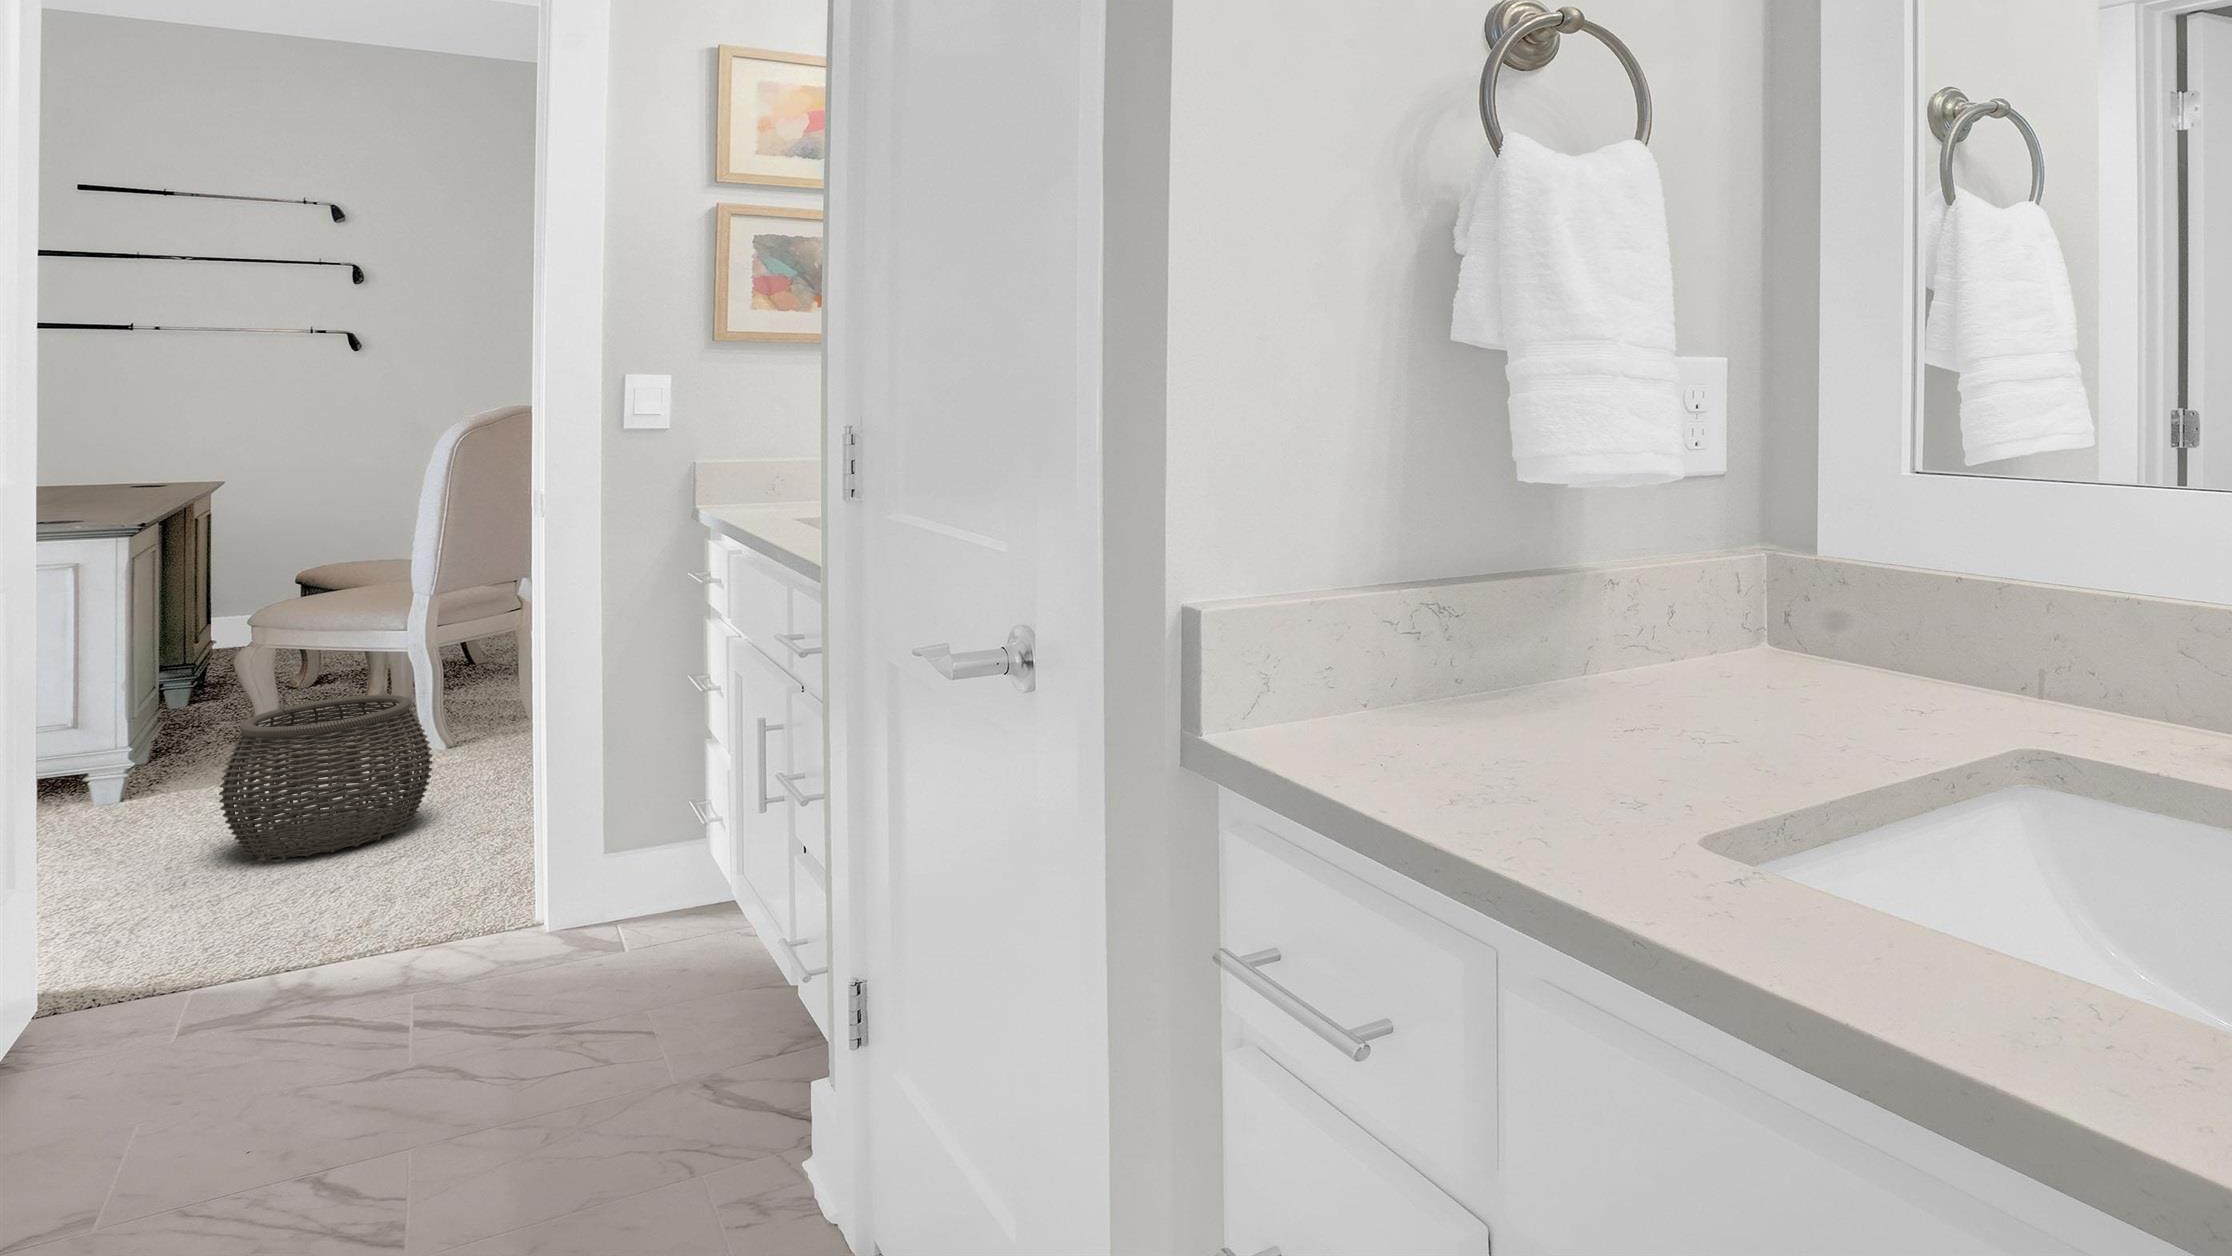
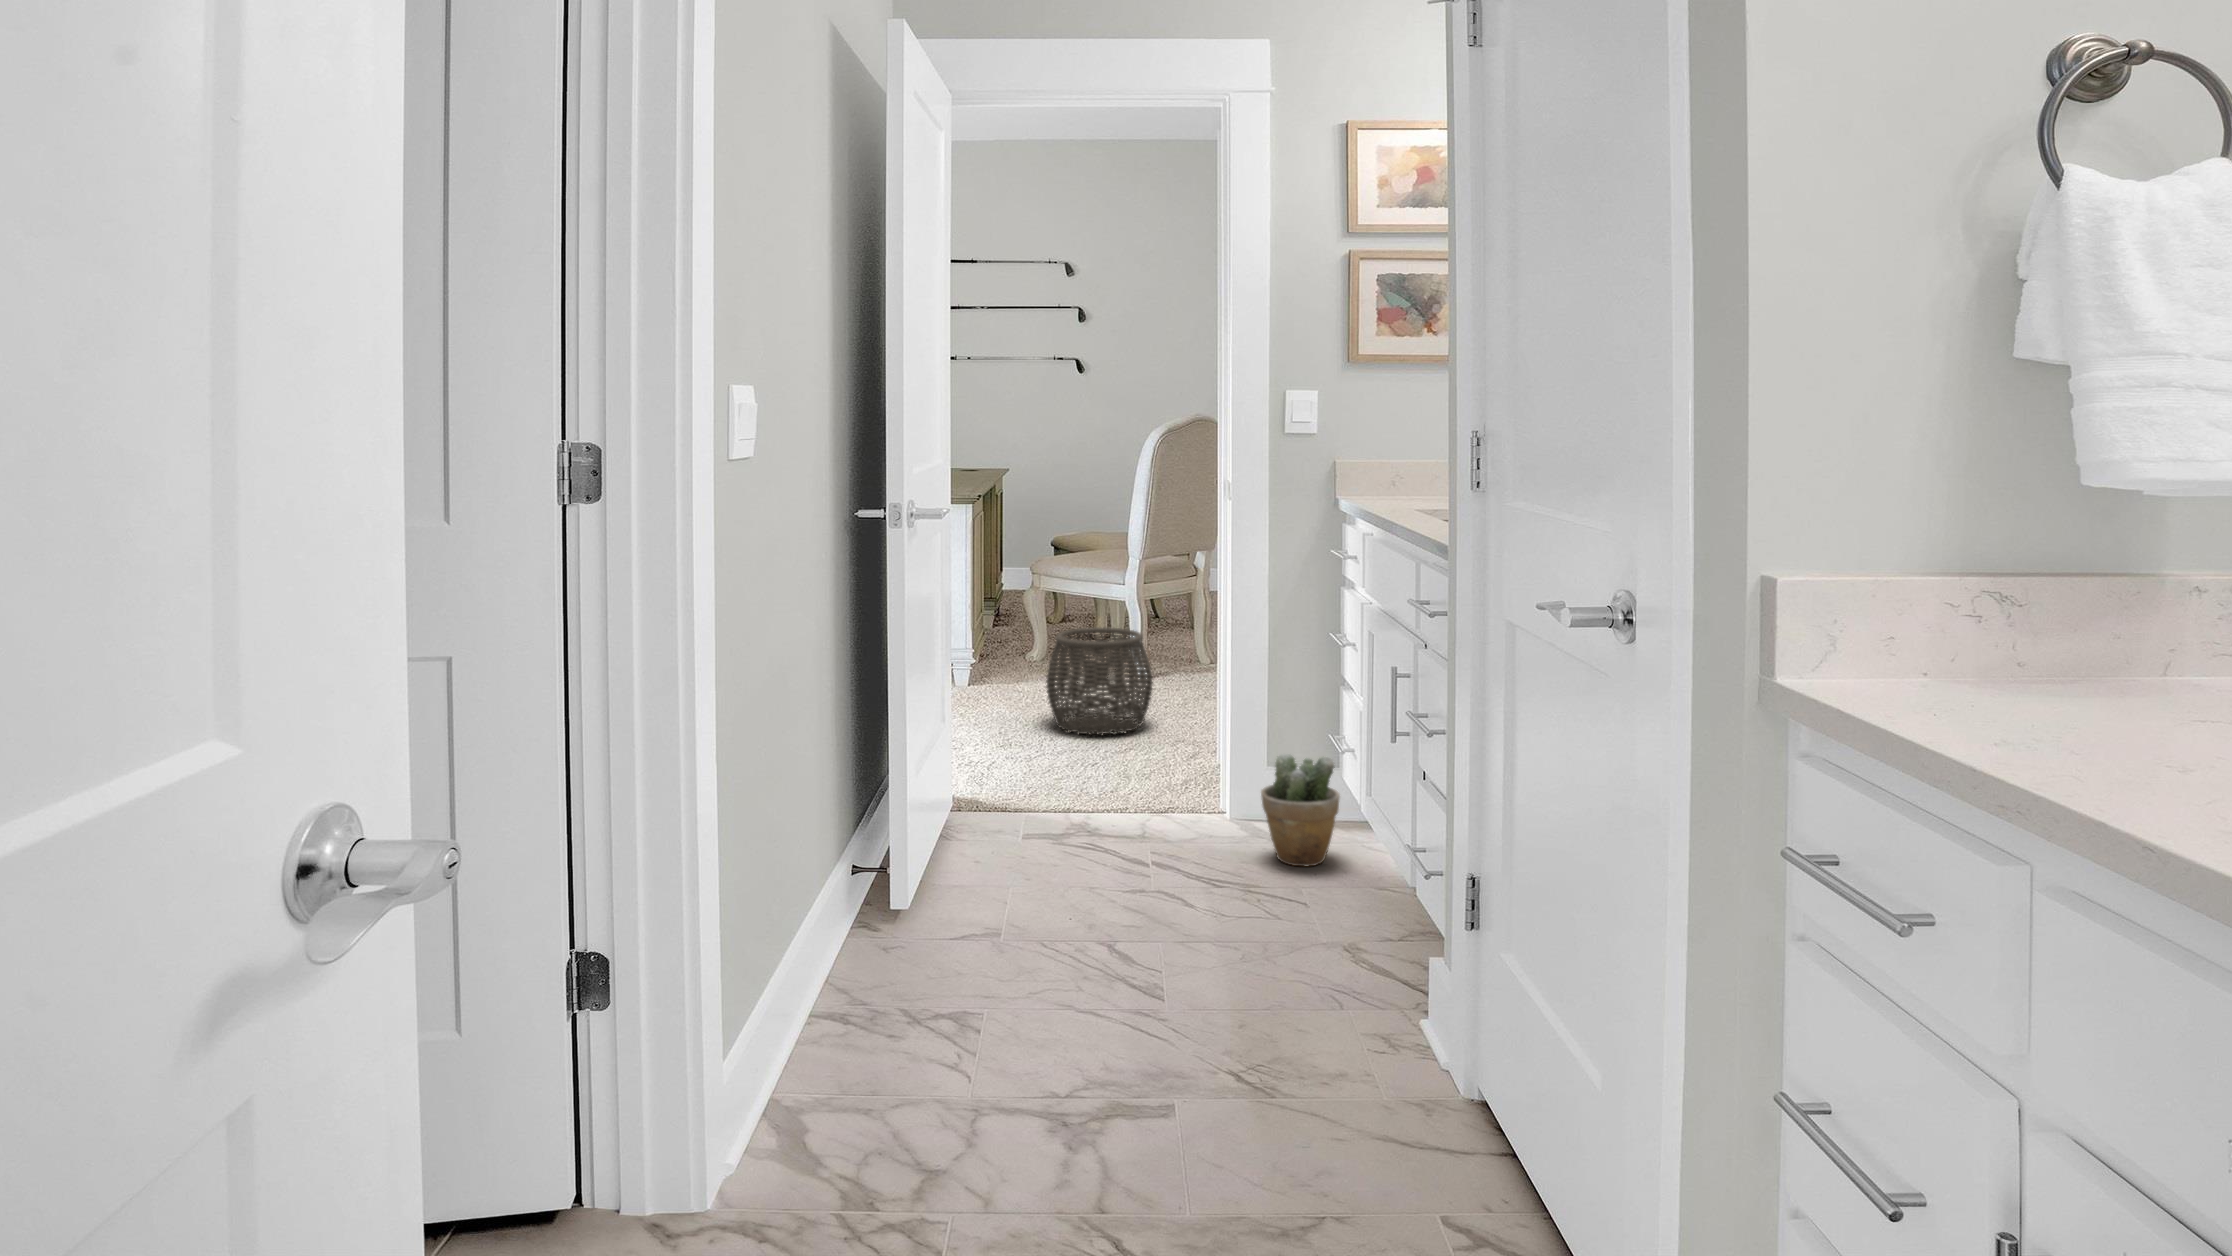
potted plant: none [570,839,695,991] -> present [1261,754,1340,866]

